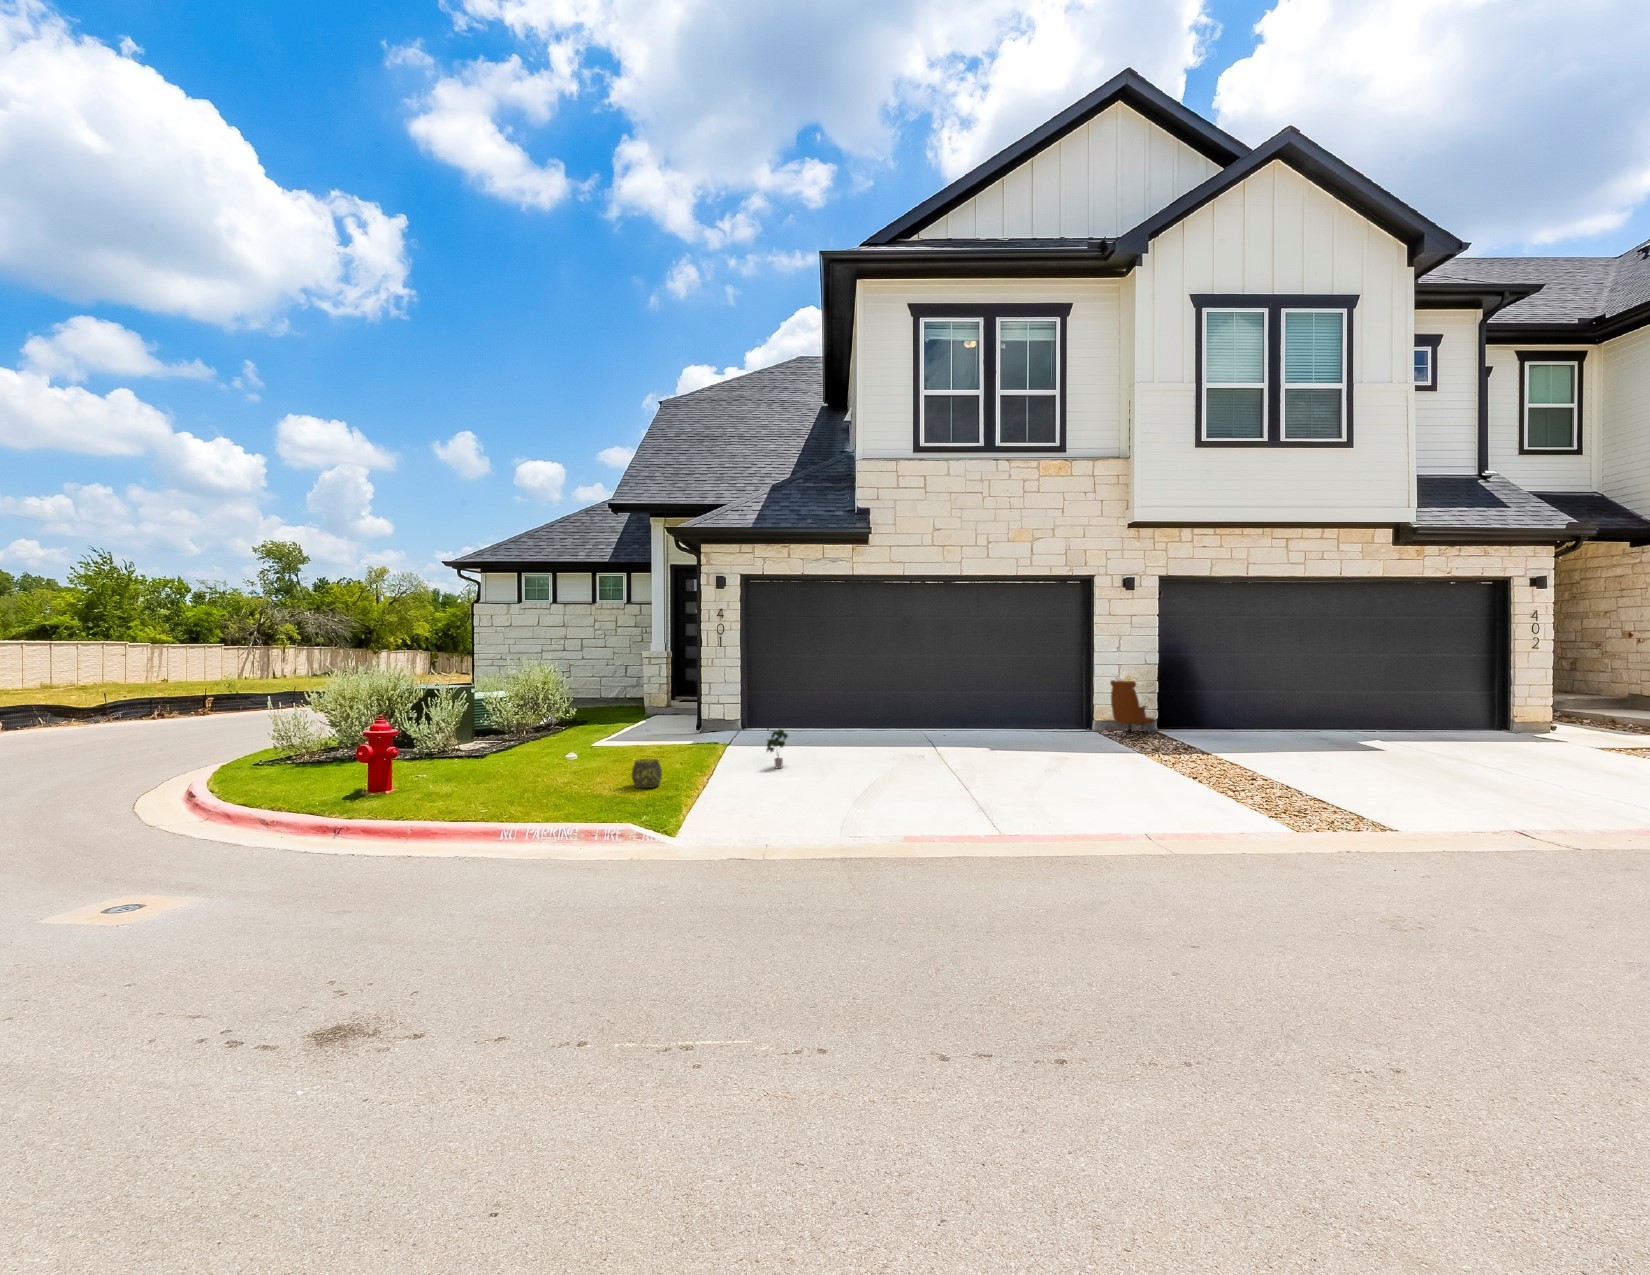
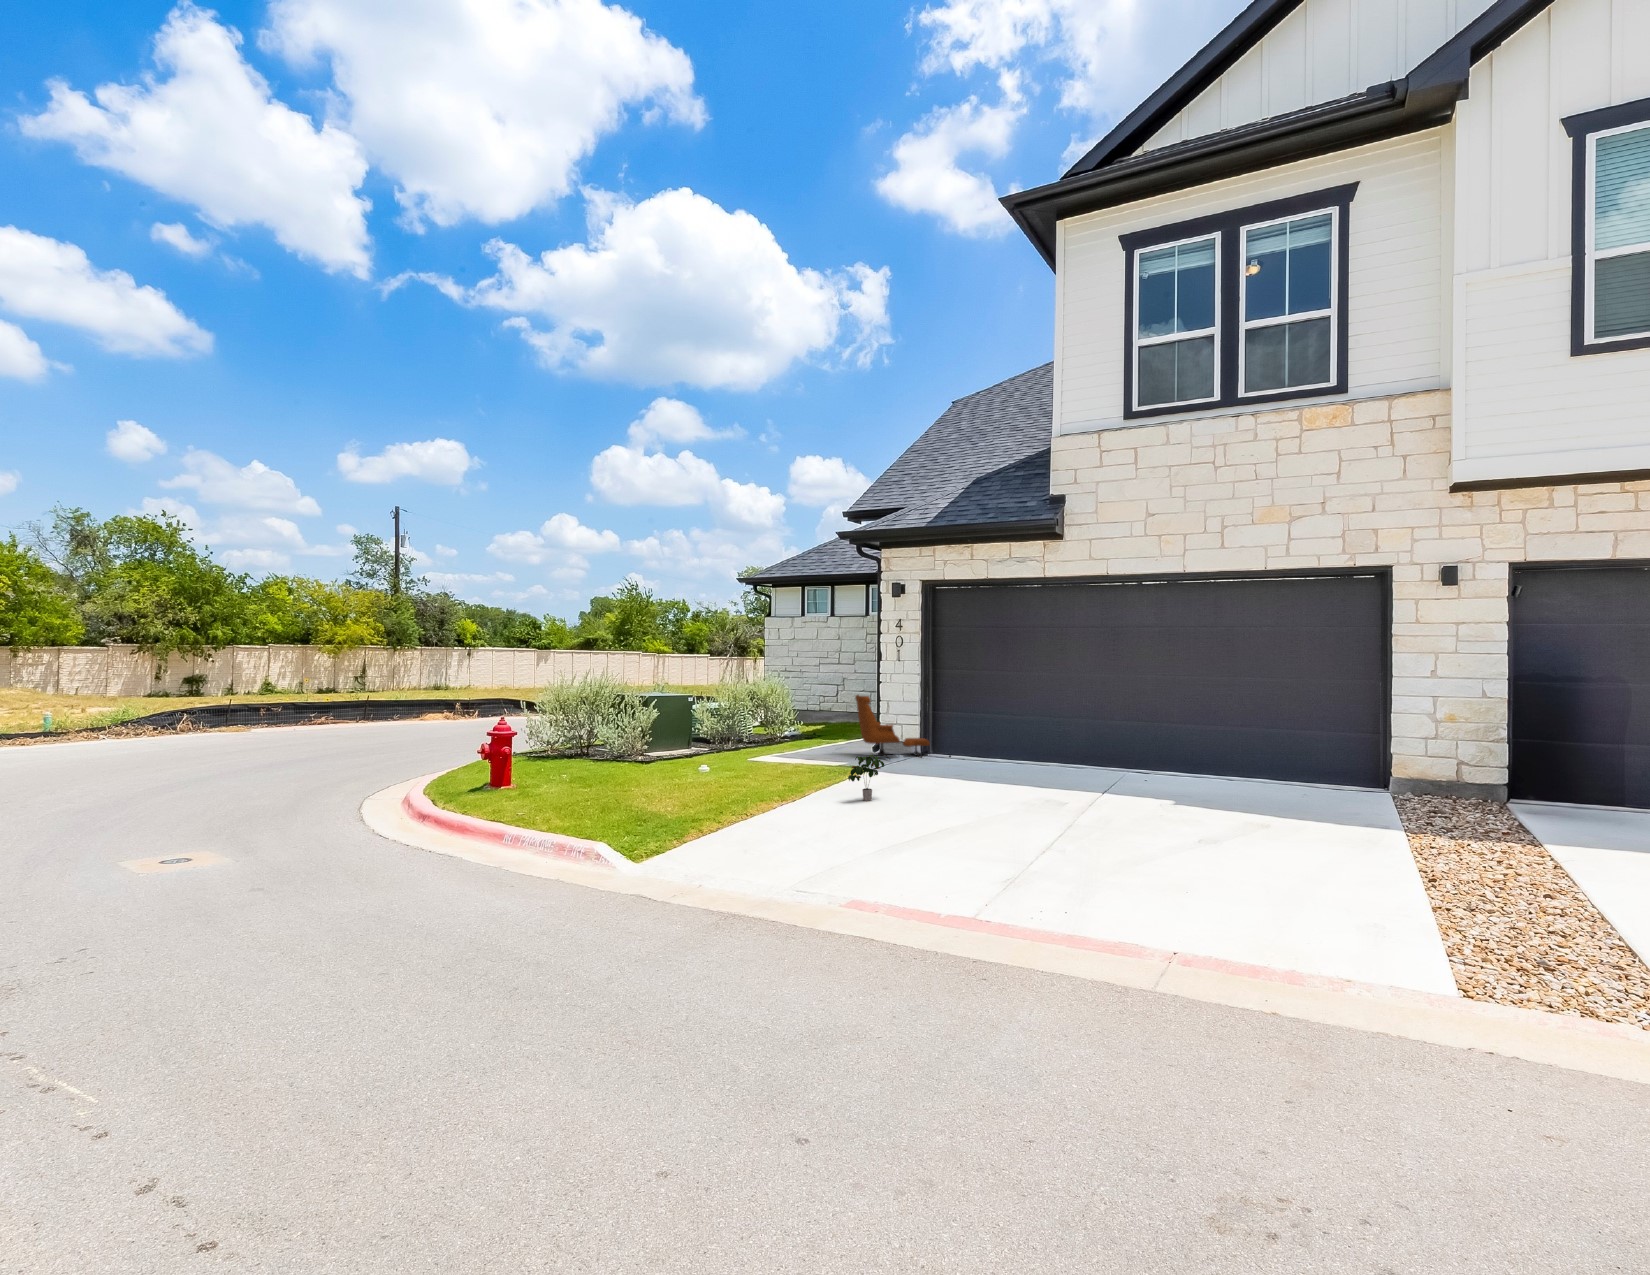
lounge chair: present [1110,680,1155,737] -> present [855,695,930,757]
woven basket: present [632,759,662,788] -> none [687,776,720,807]

